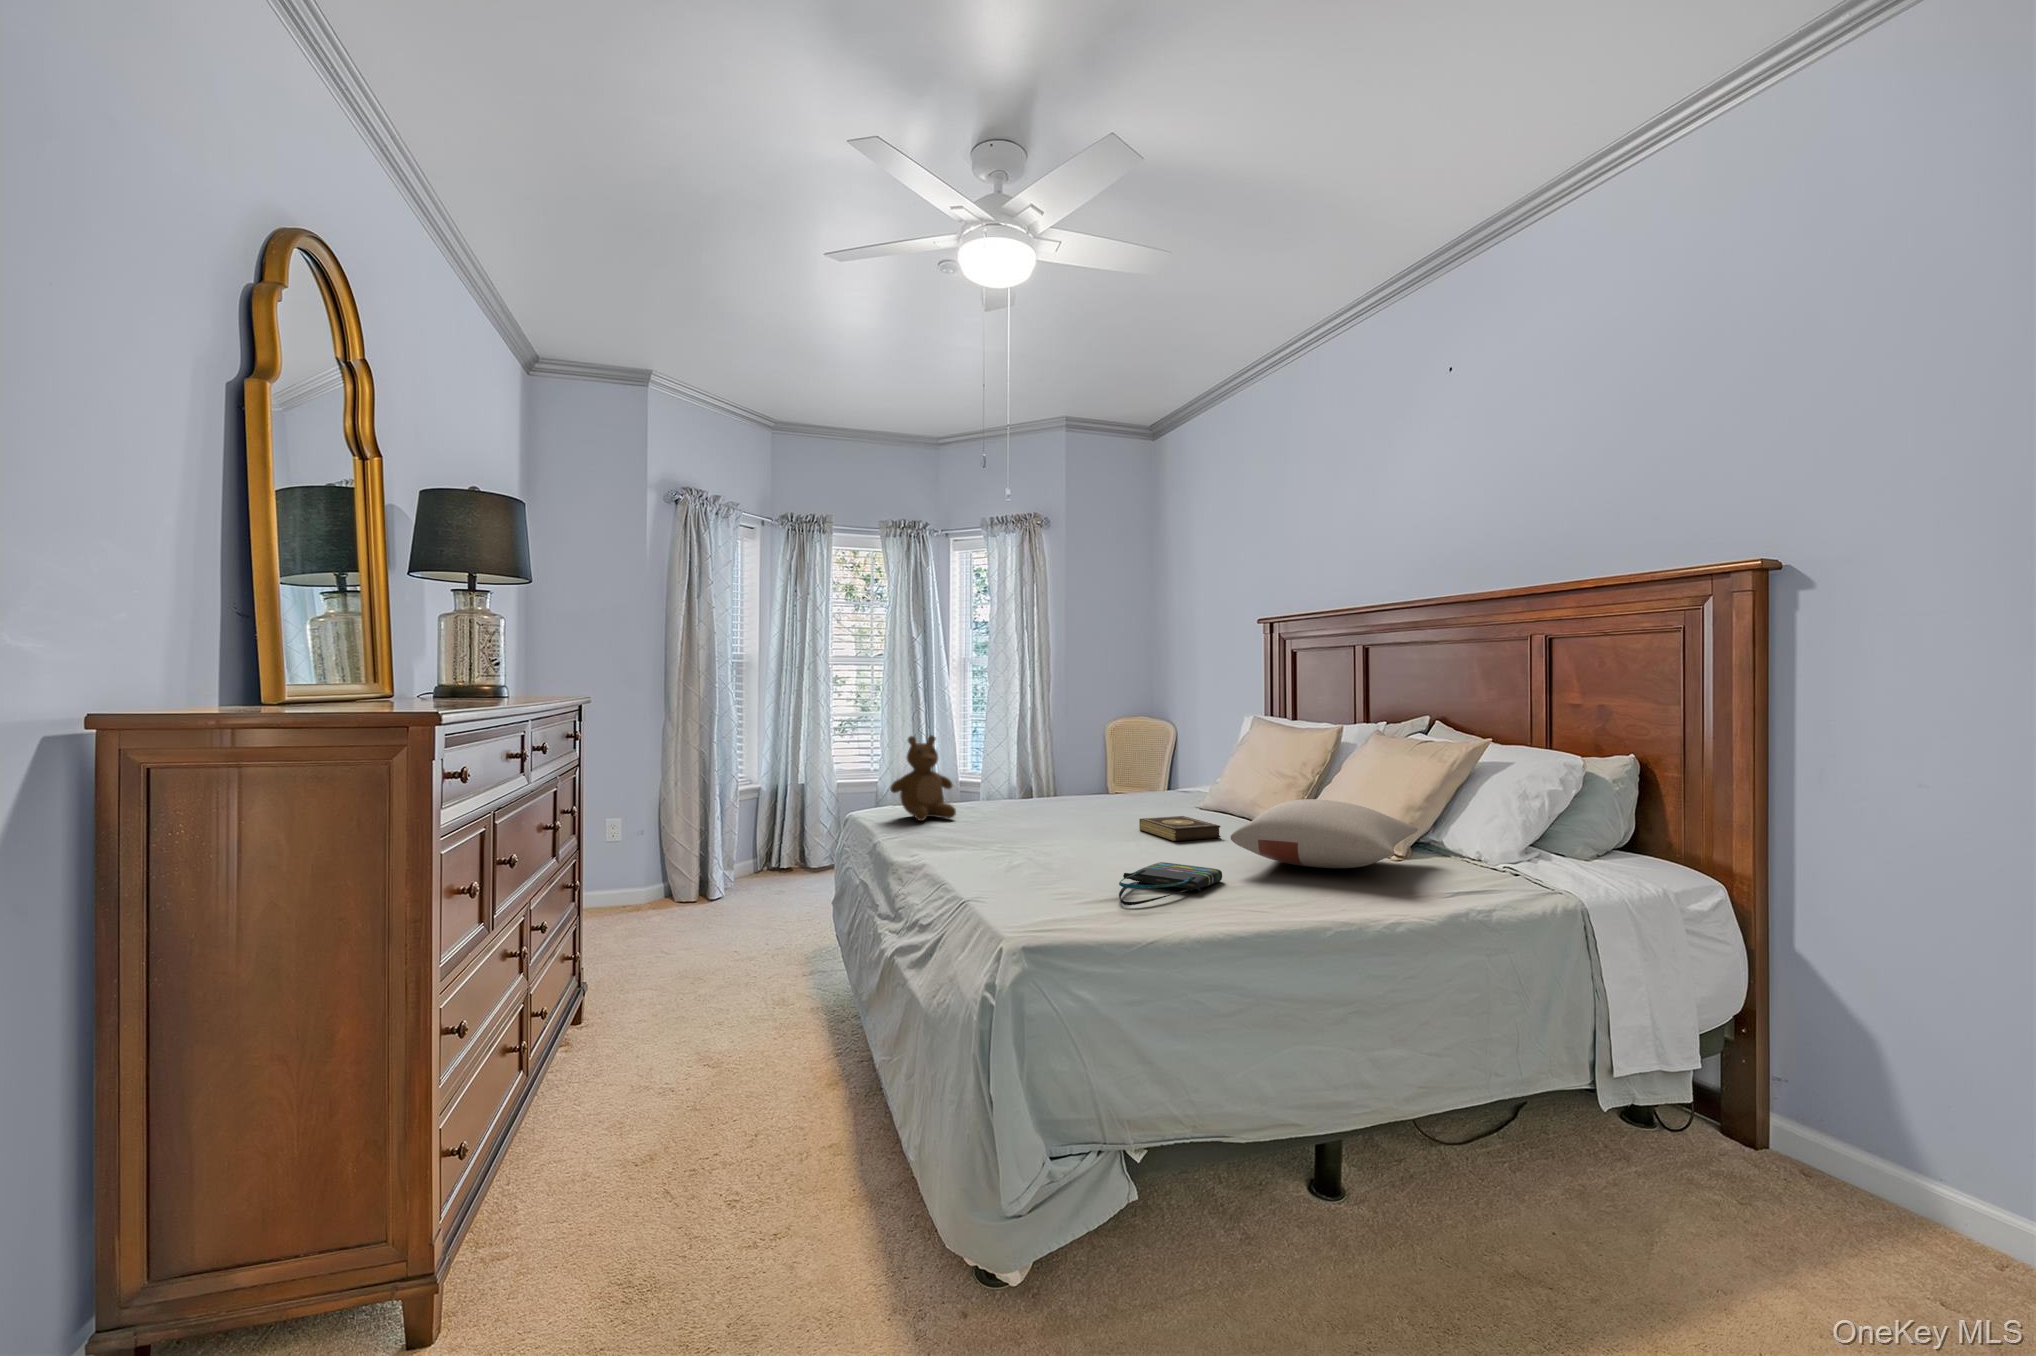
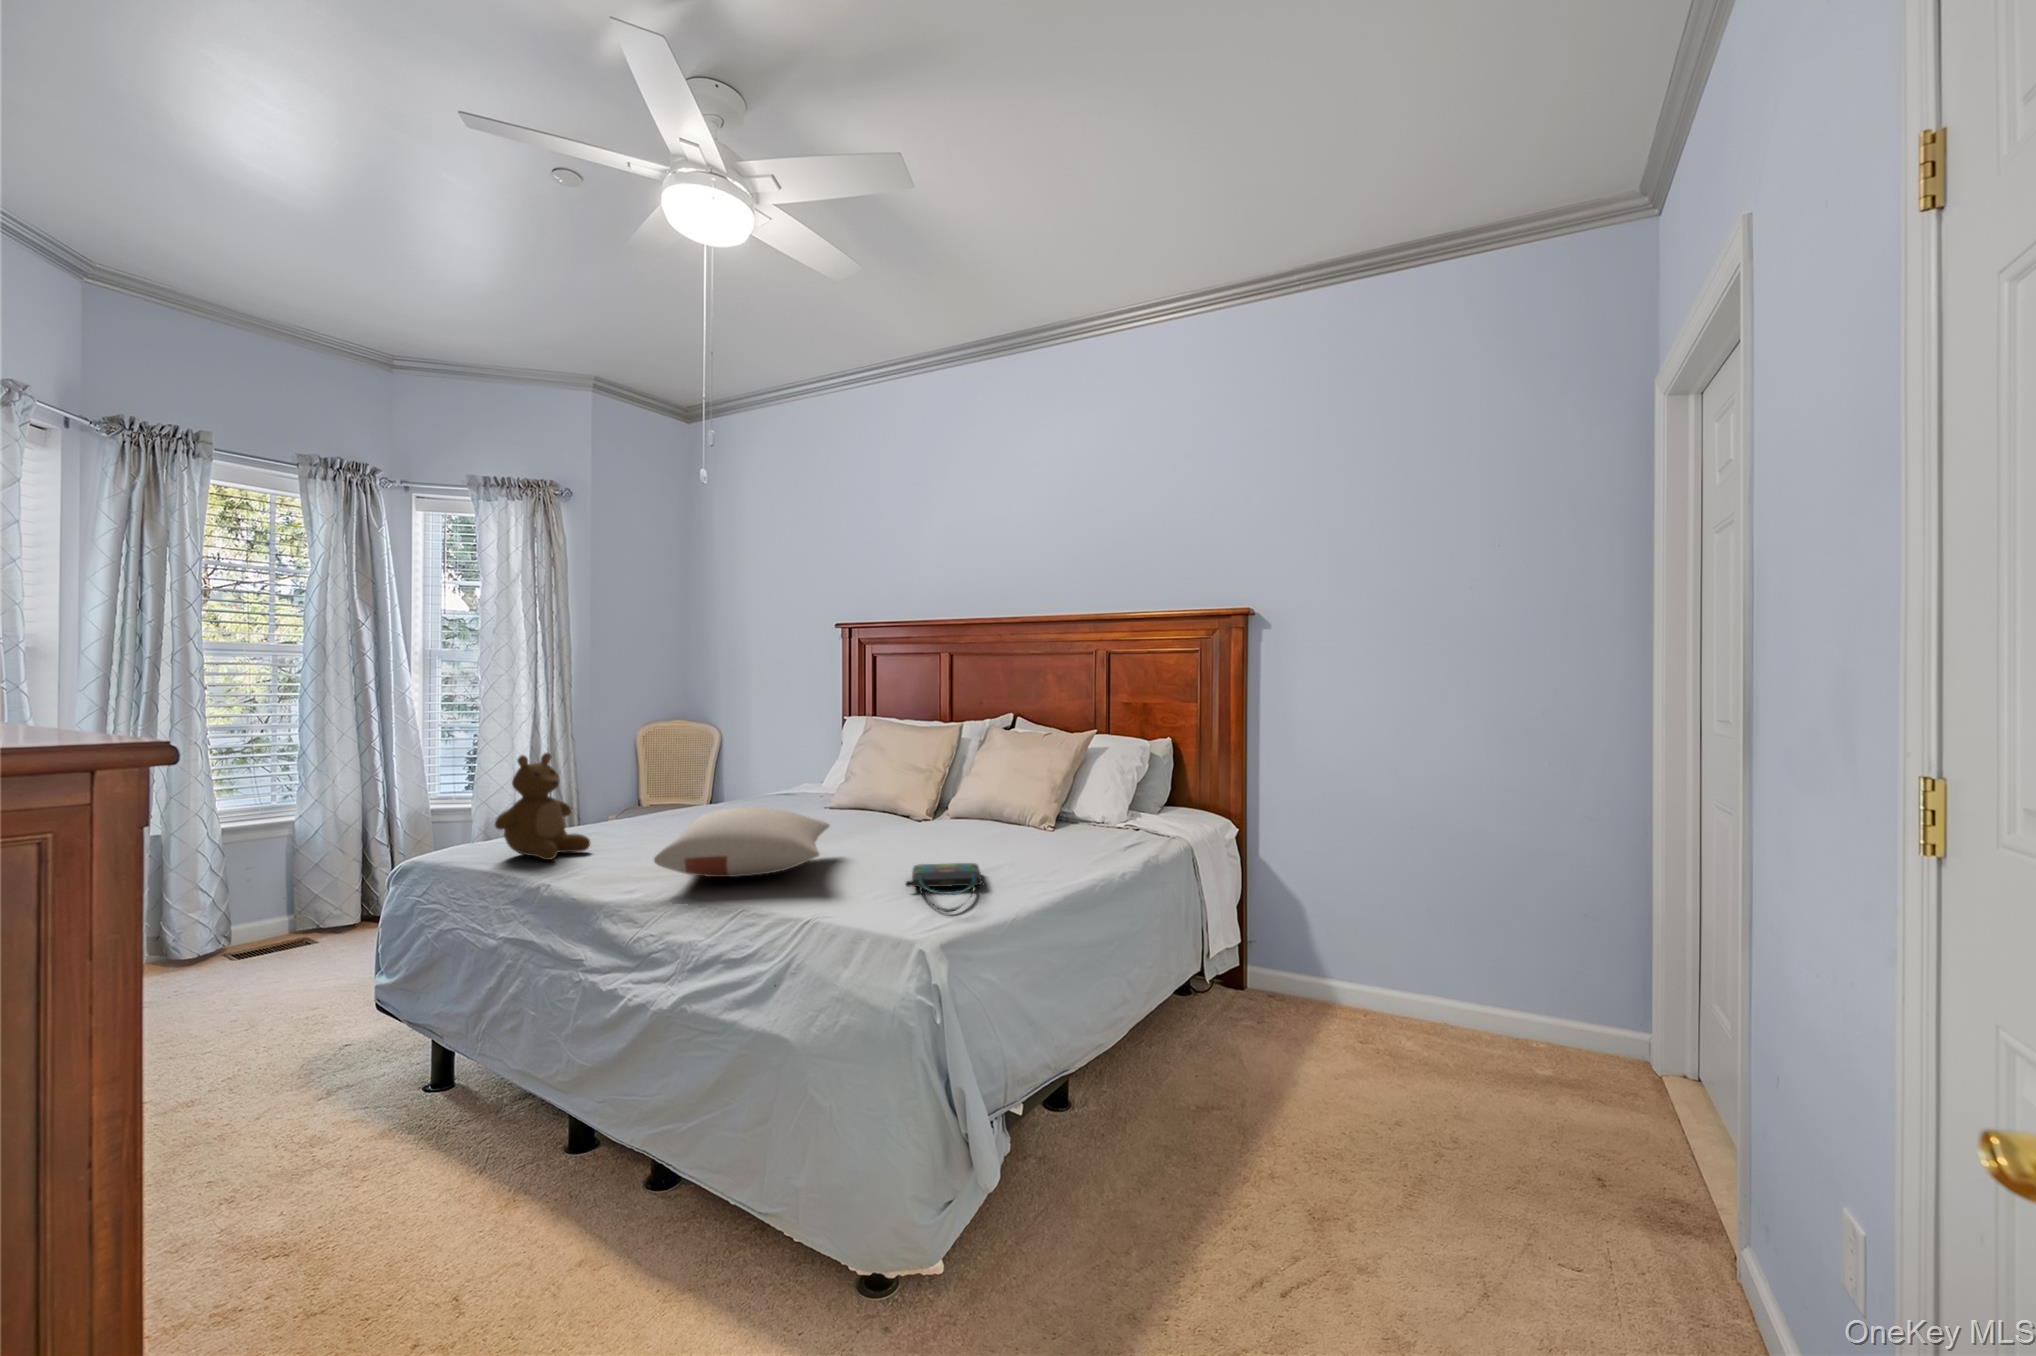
pillow: present [1230,799,1418,868] -> present [654,807,830,877]
book: present [1139,816,1221,841] -> none [818,816,902,842]

